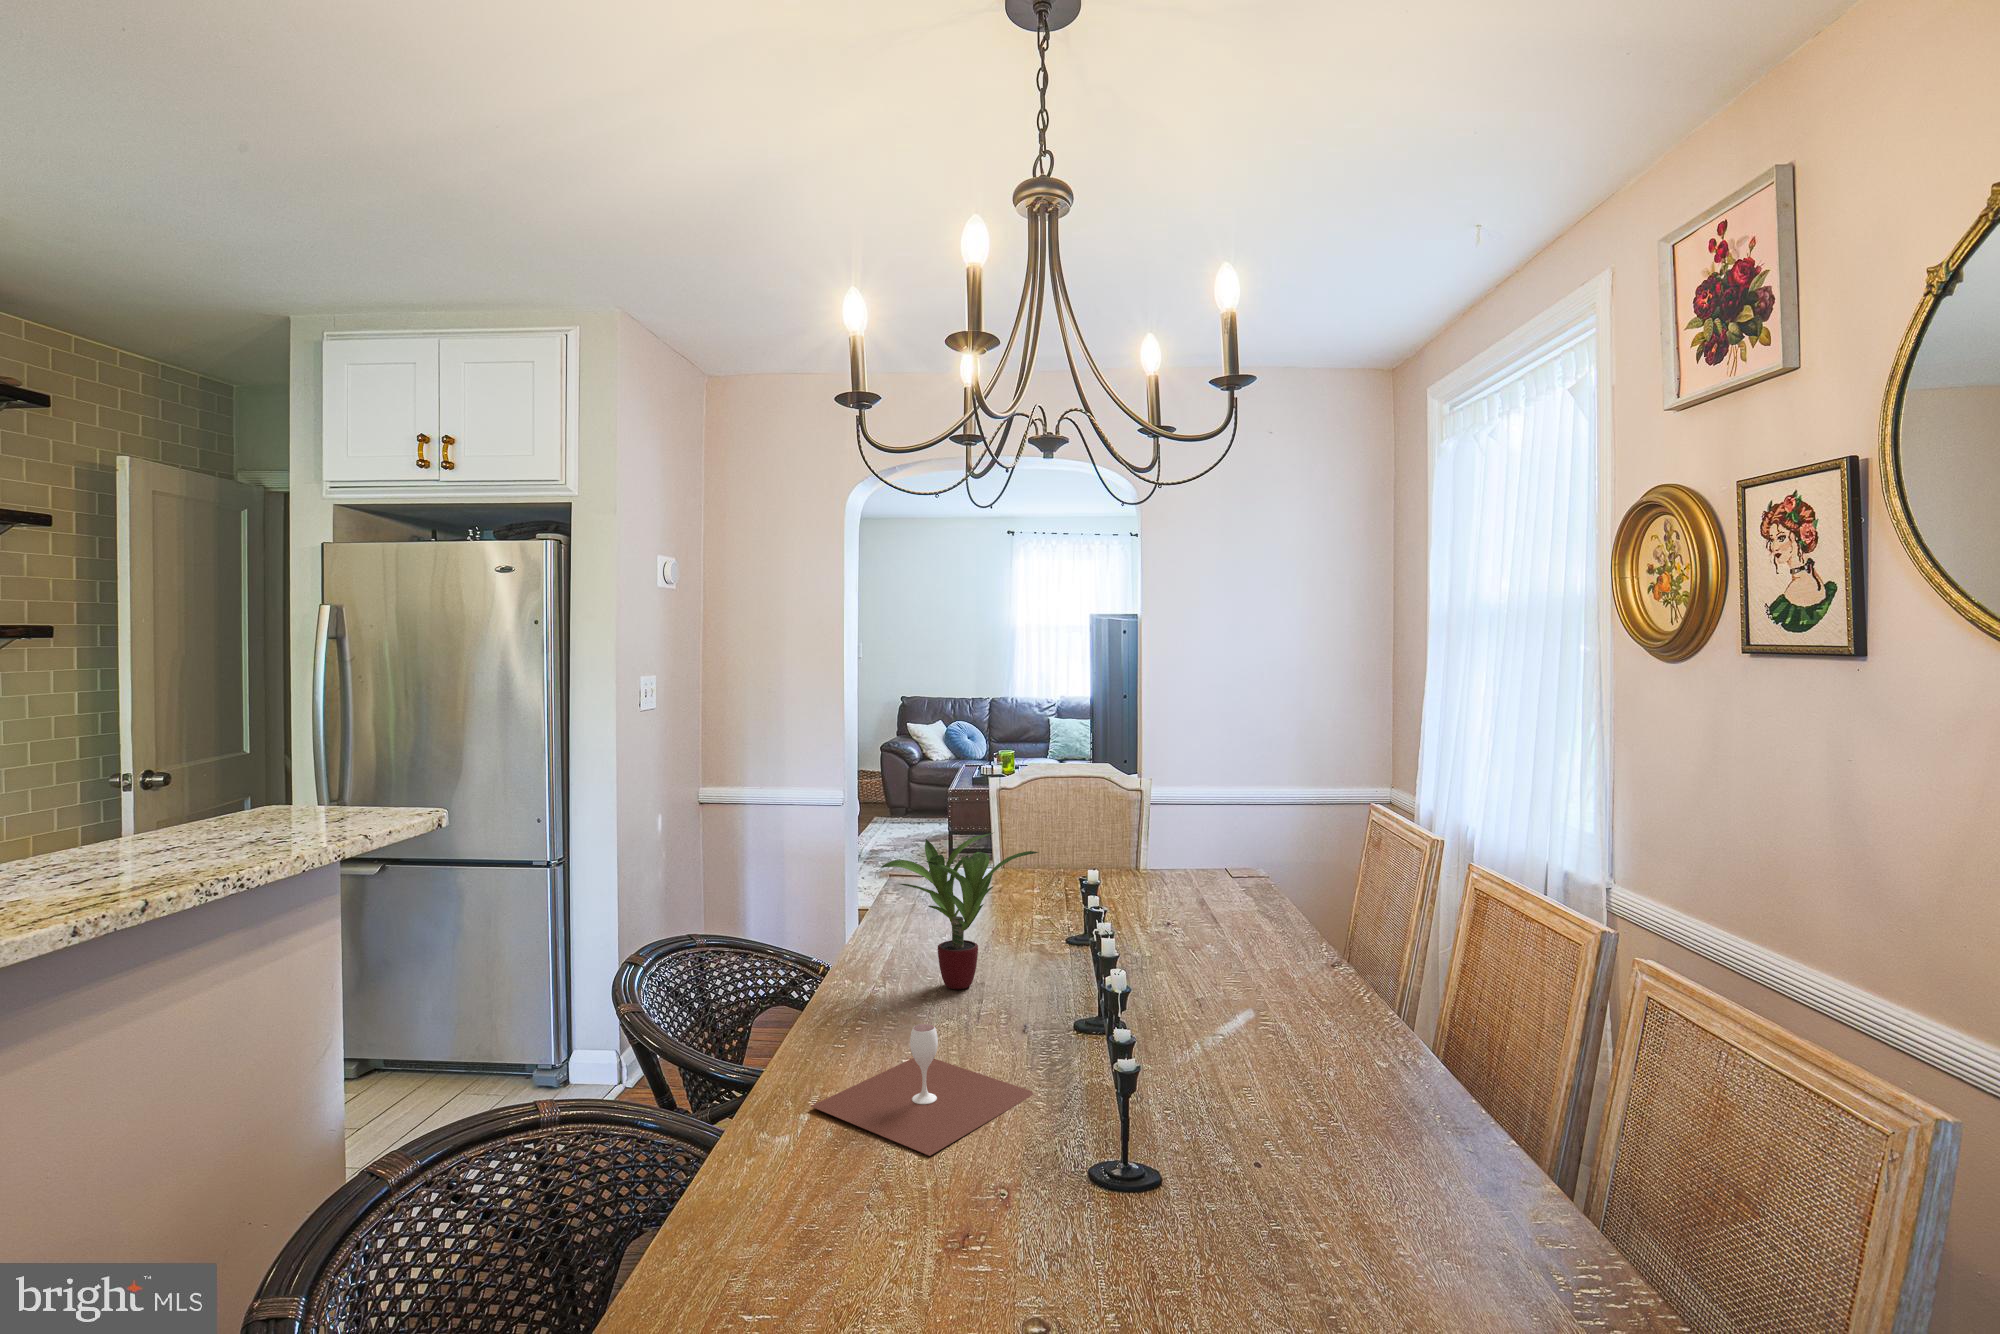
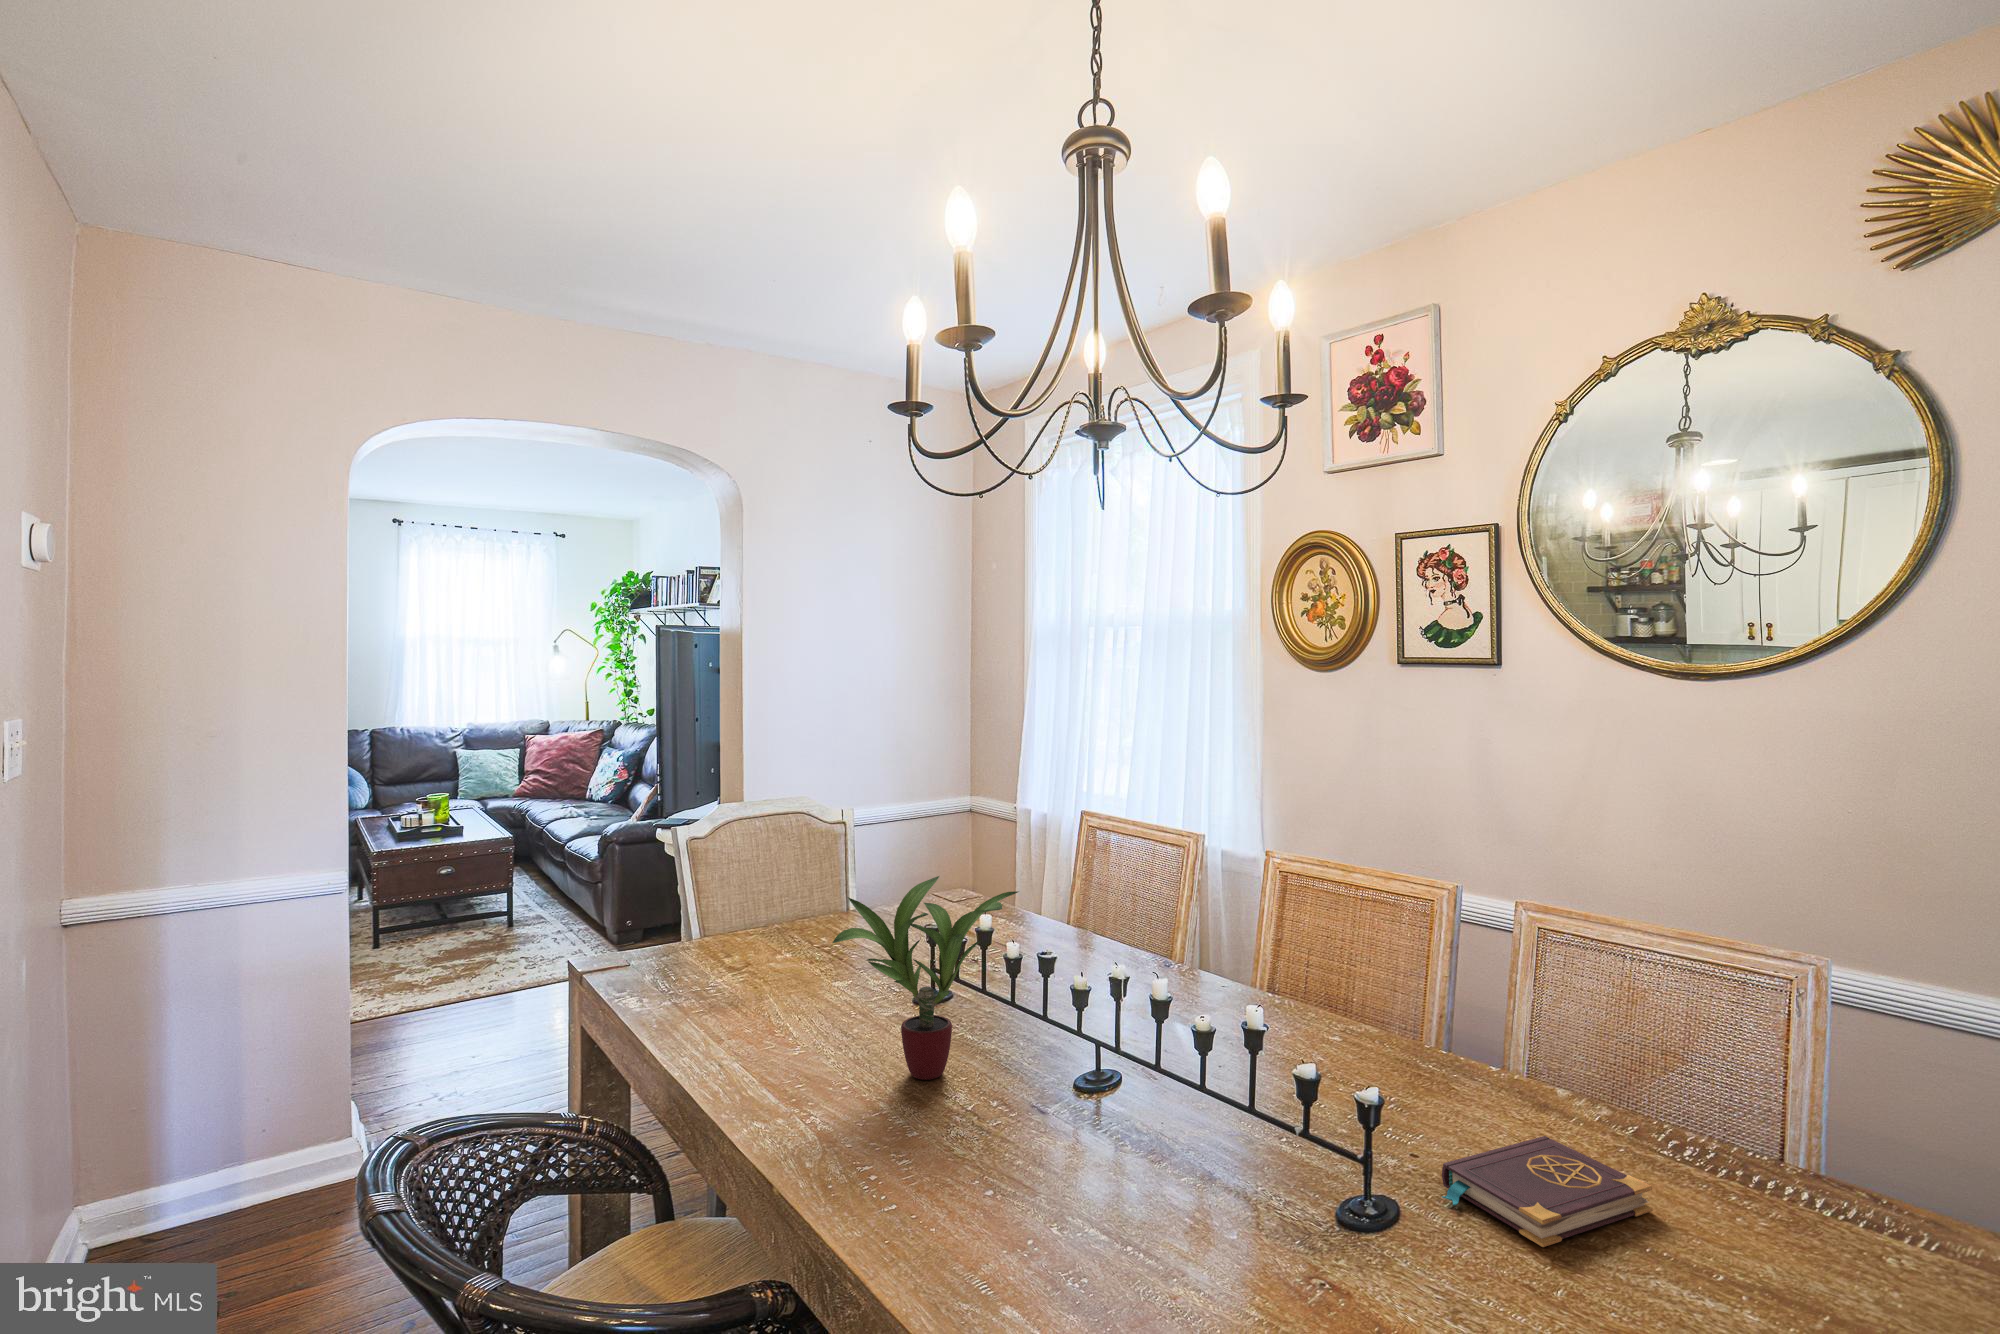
wine glass: present [811,1024,1033,1156] -> none [1048,1123,1288,1287]
book: none [1132,1135,1305,1239] -> present [1442,1136,1653,1247]

